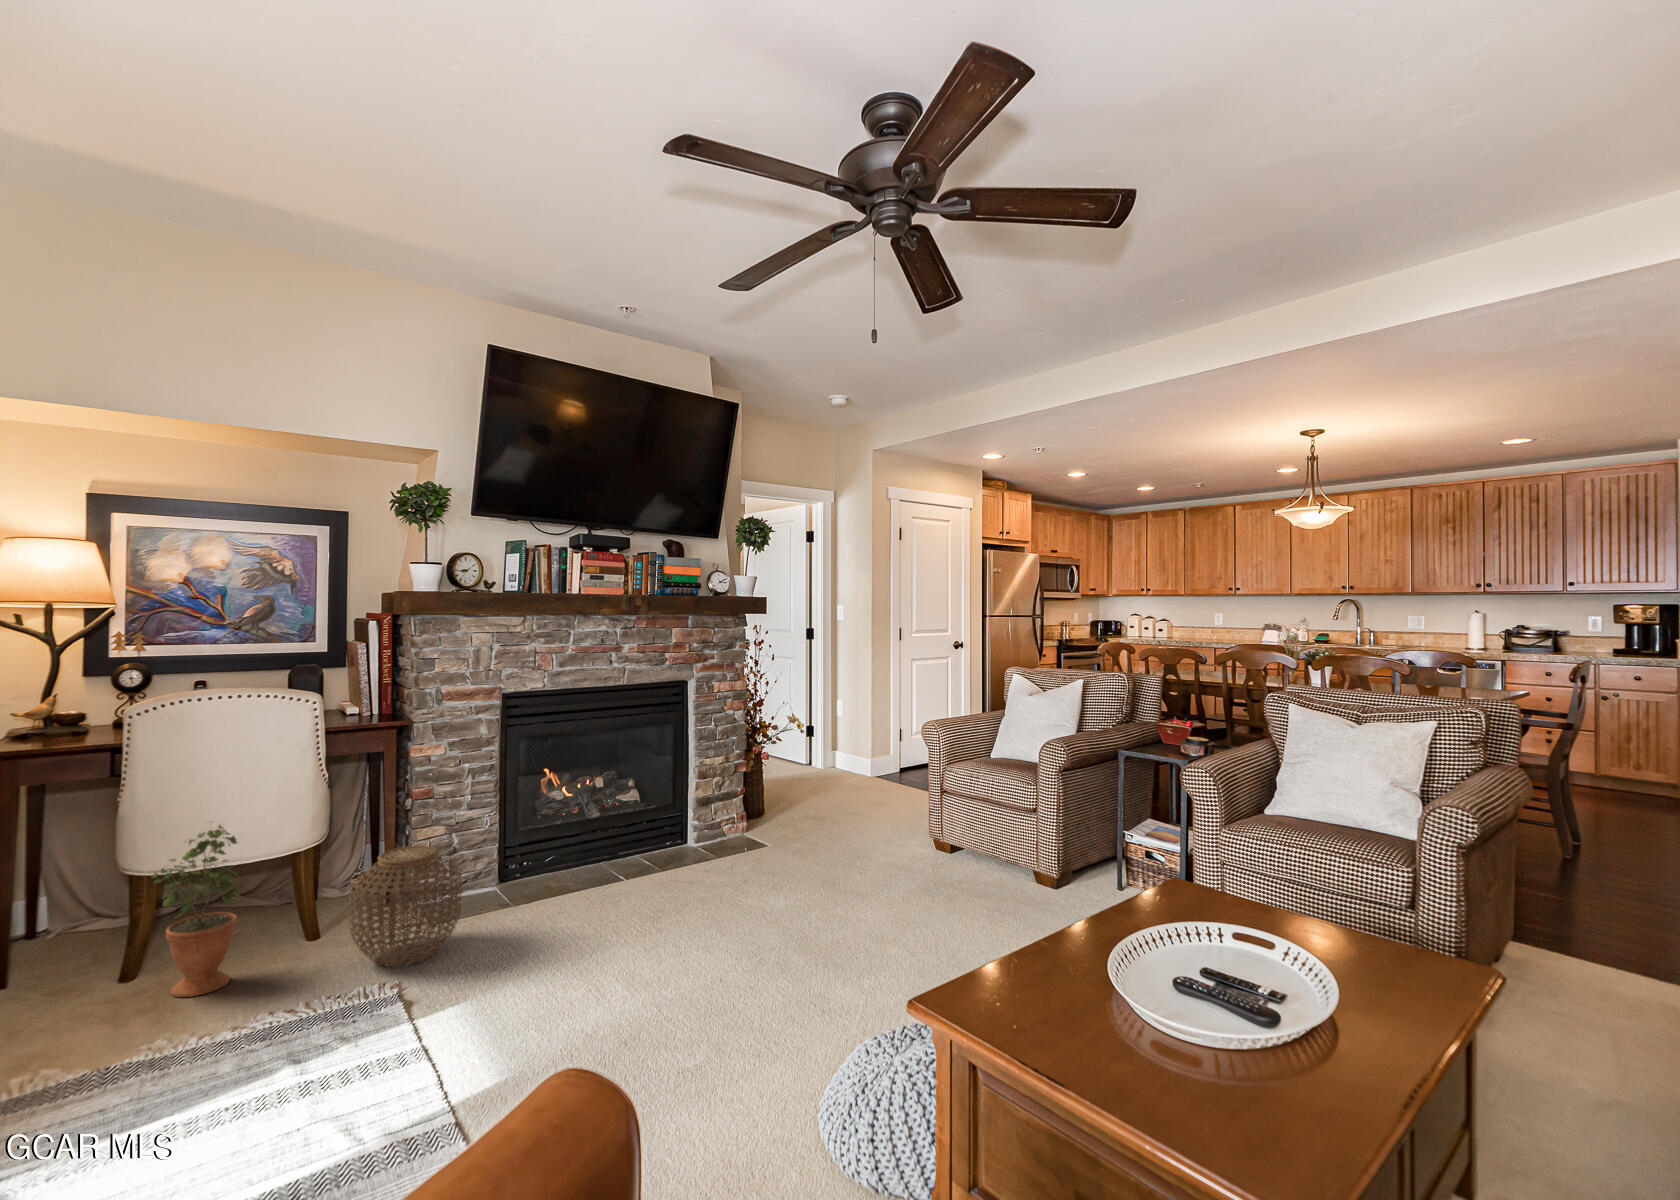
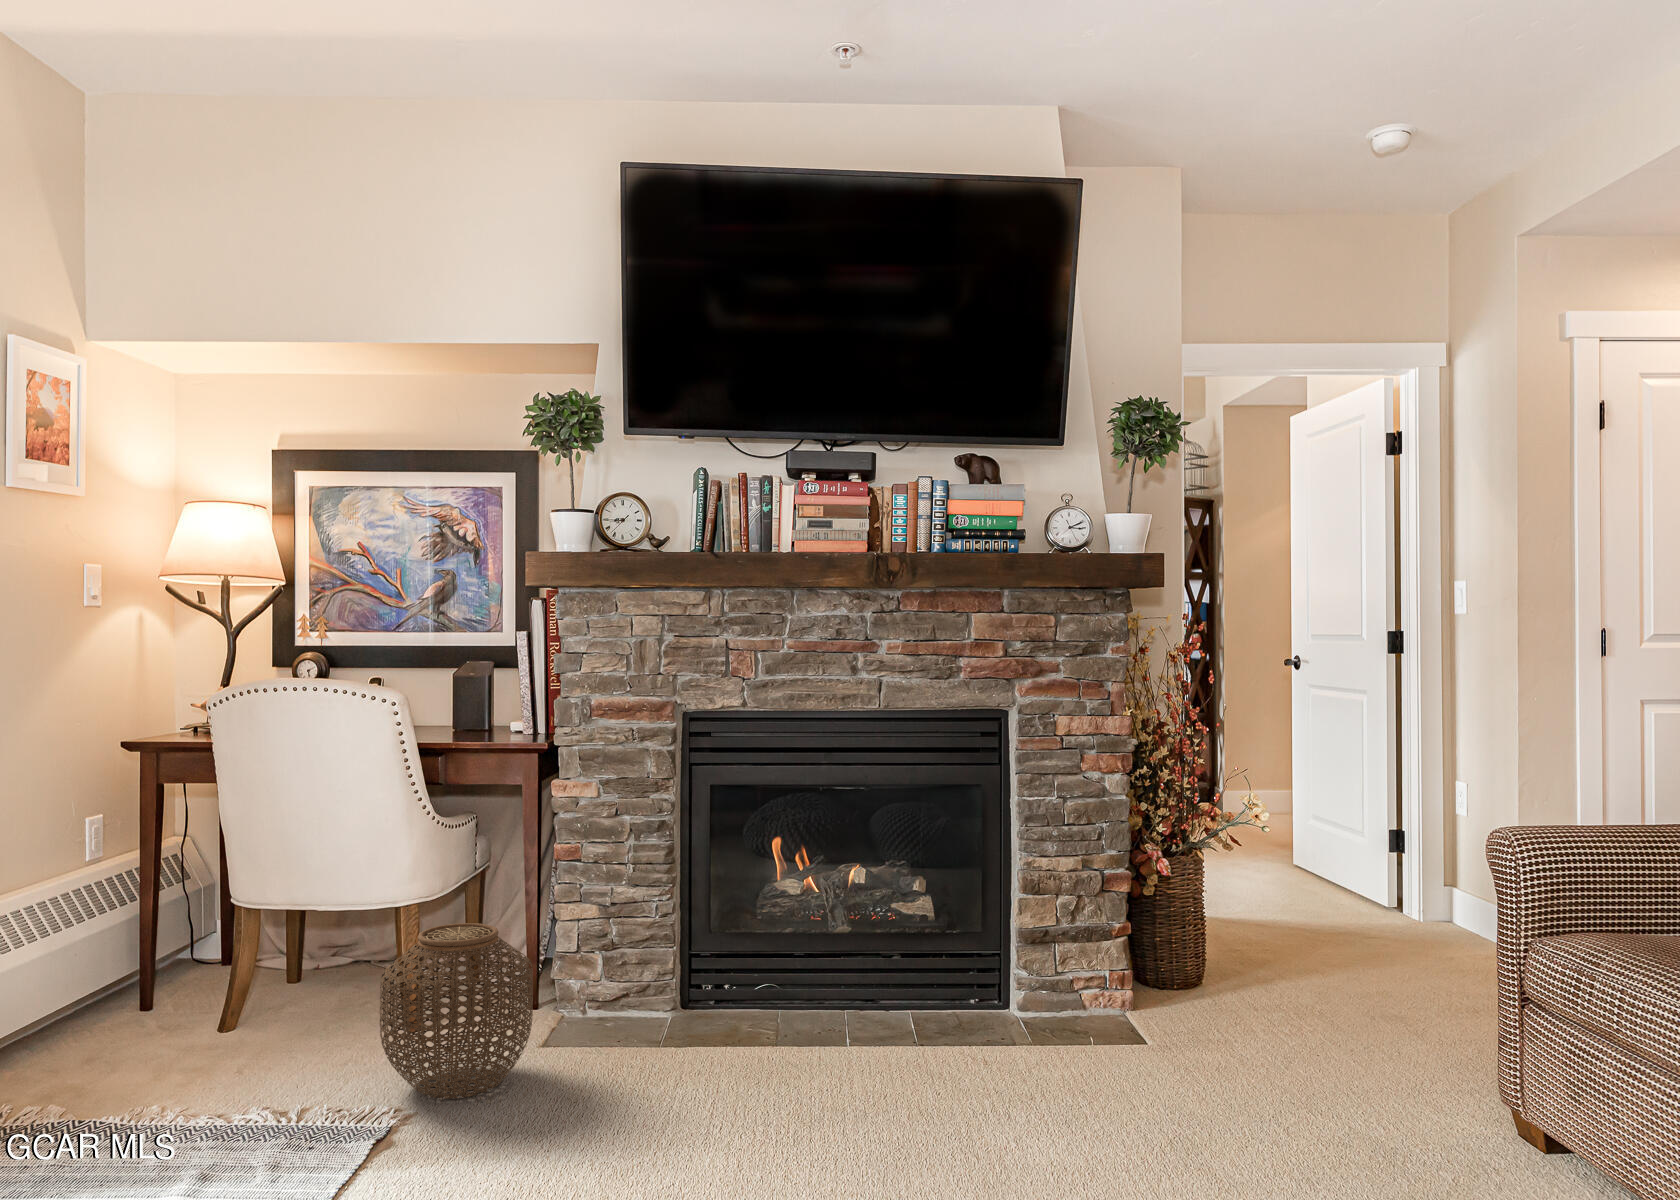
potted plant: present [152,825,240,997] -> none [195,851,299,1072]

